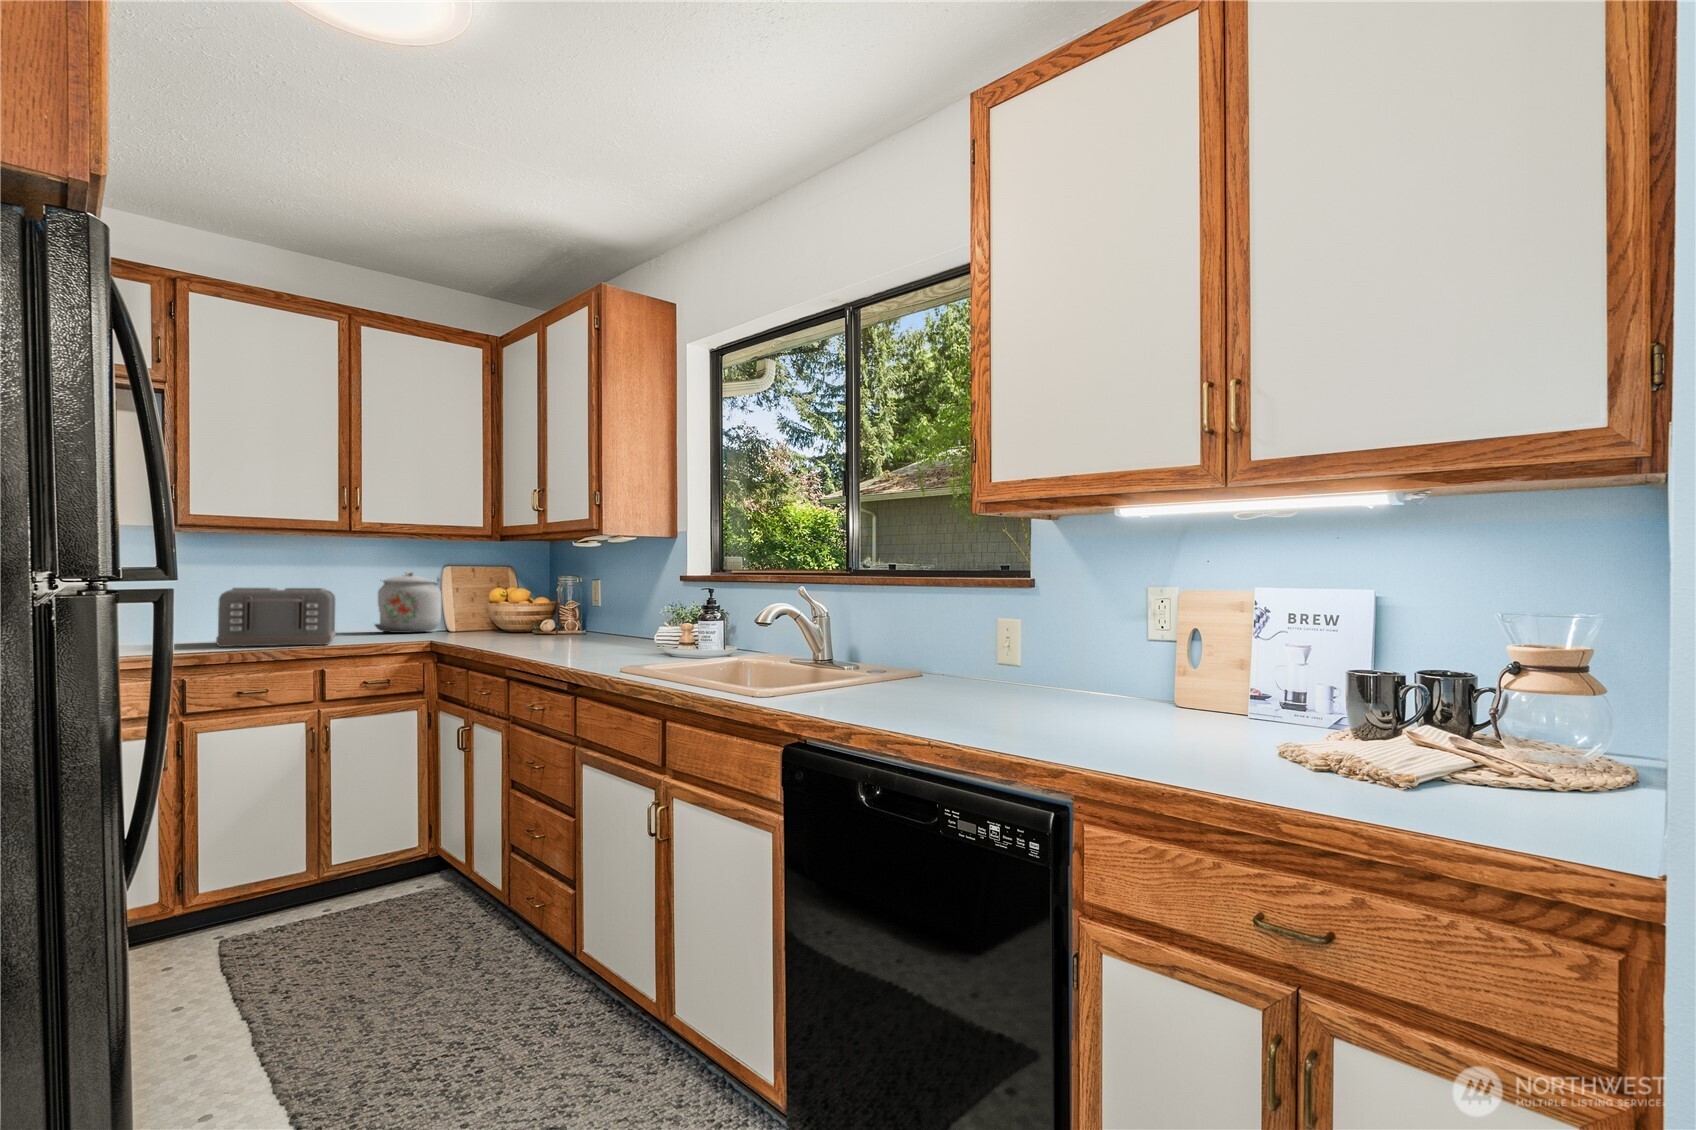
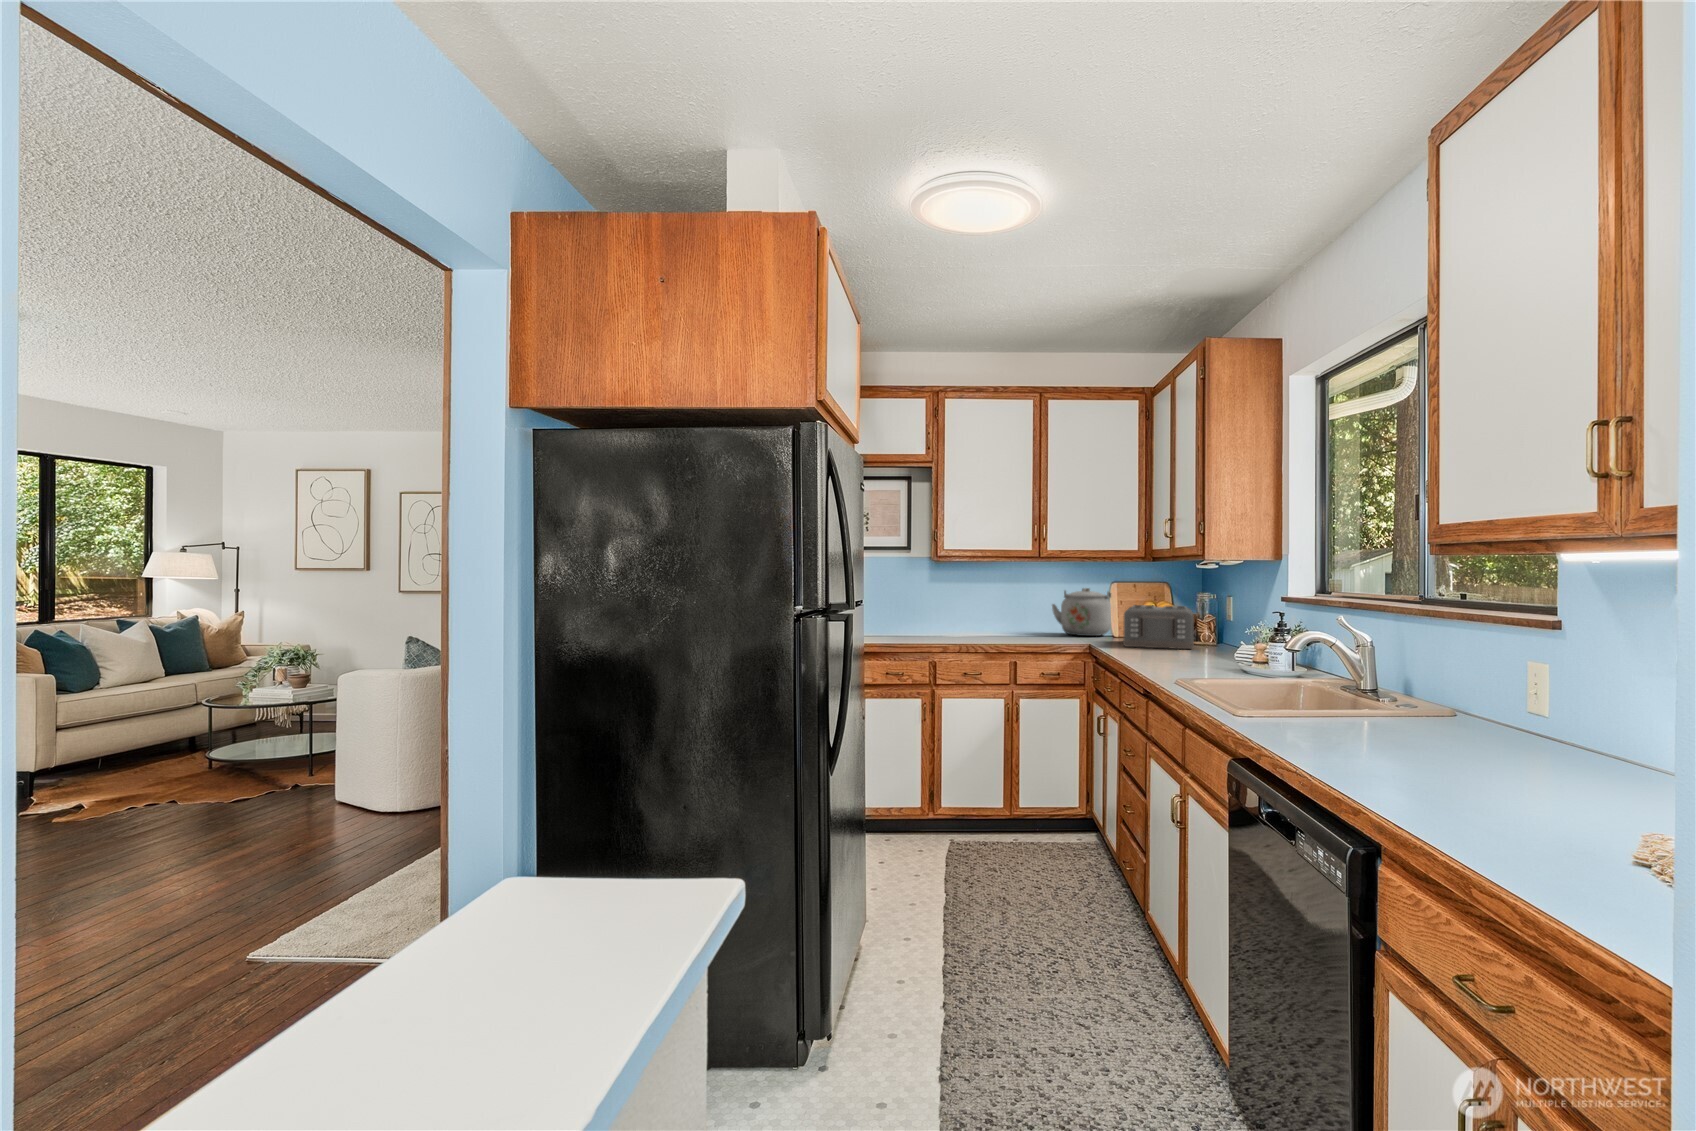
toaster: present [216,588,336,647] -> present [1123,605,1194,649]

